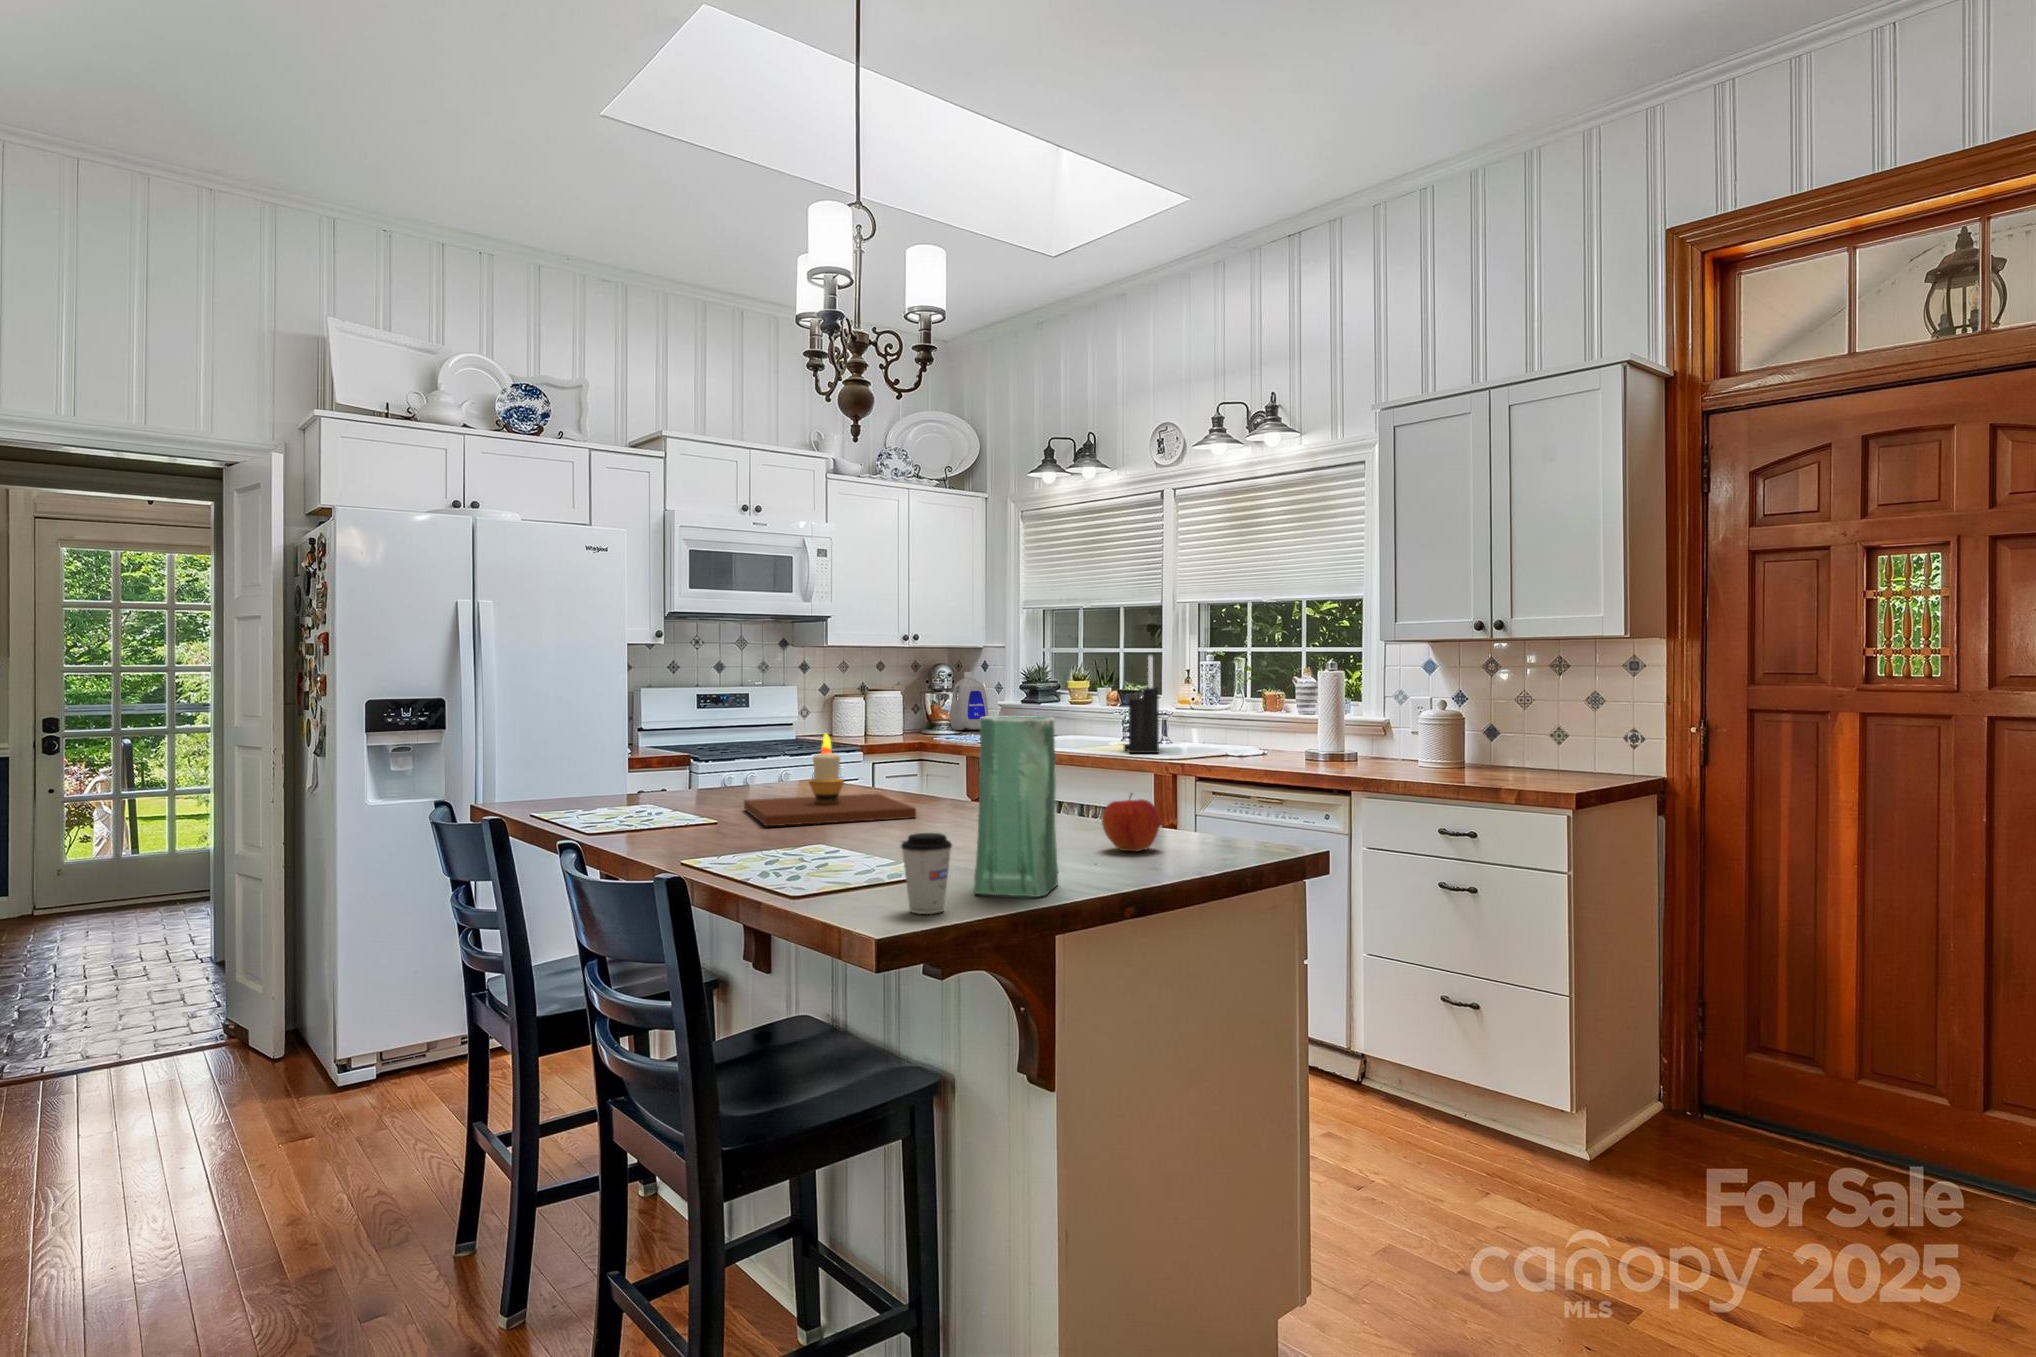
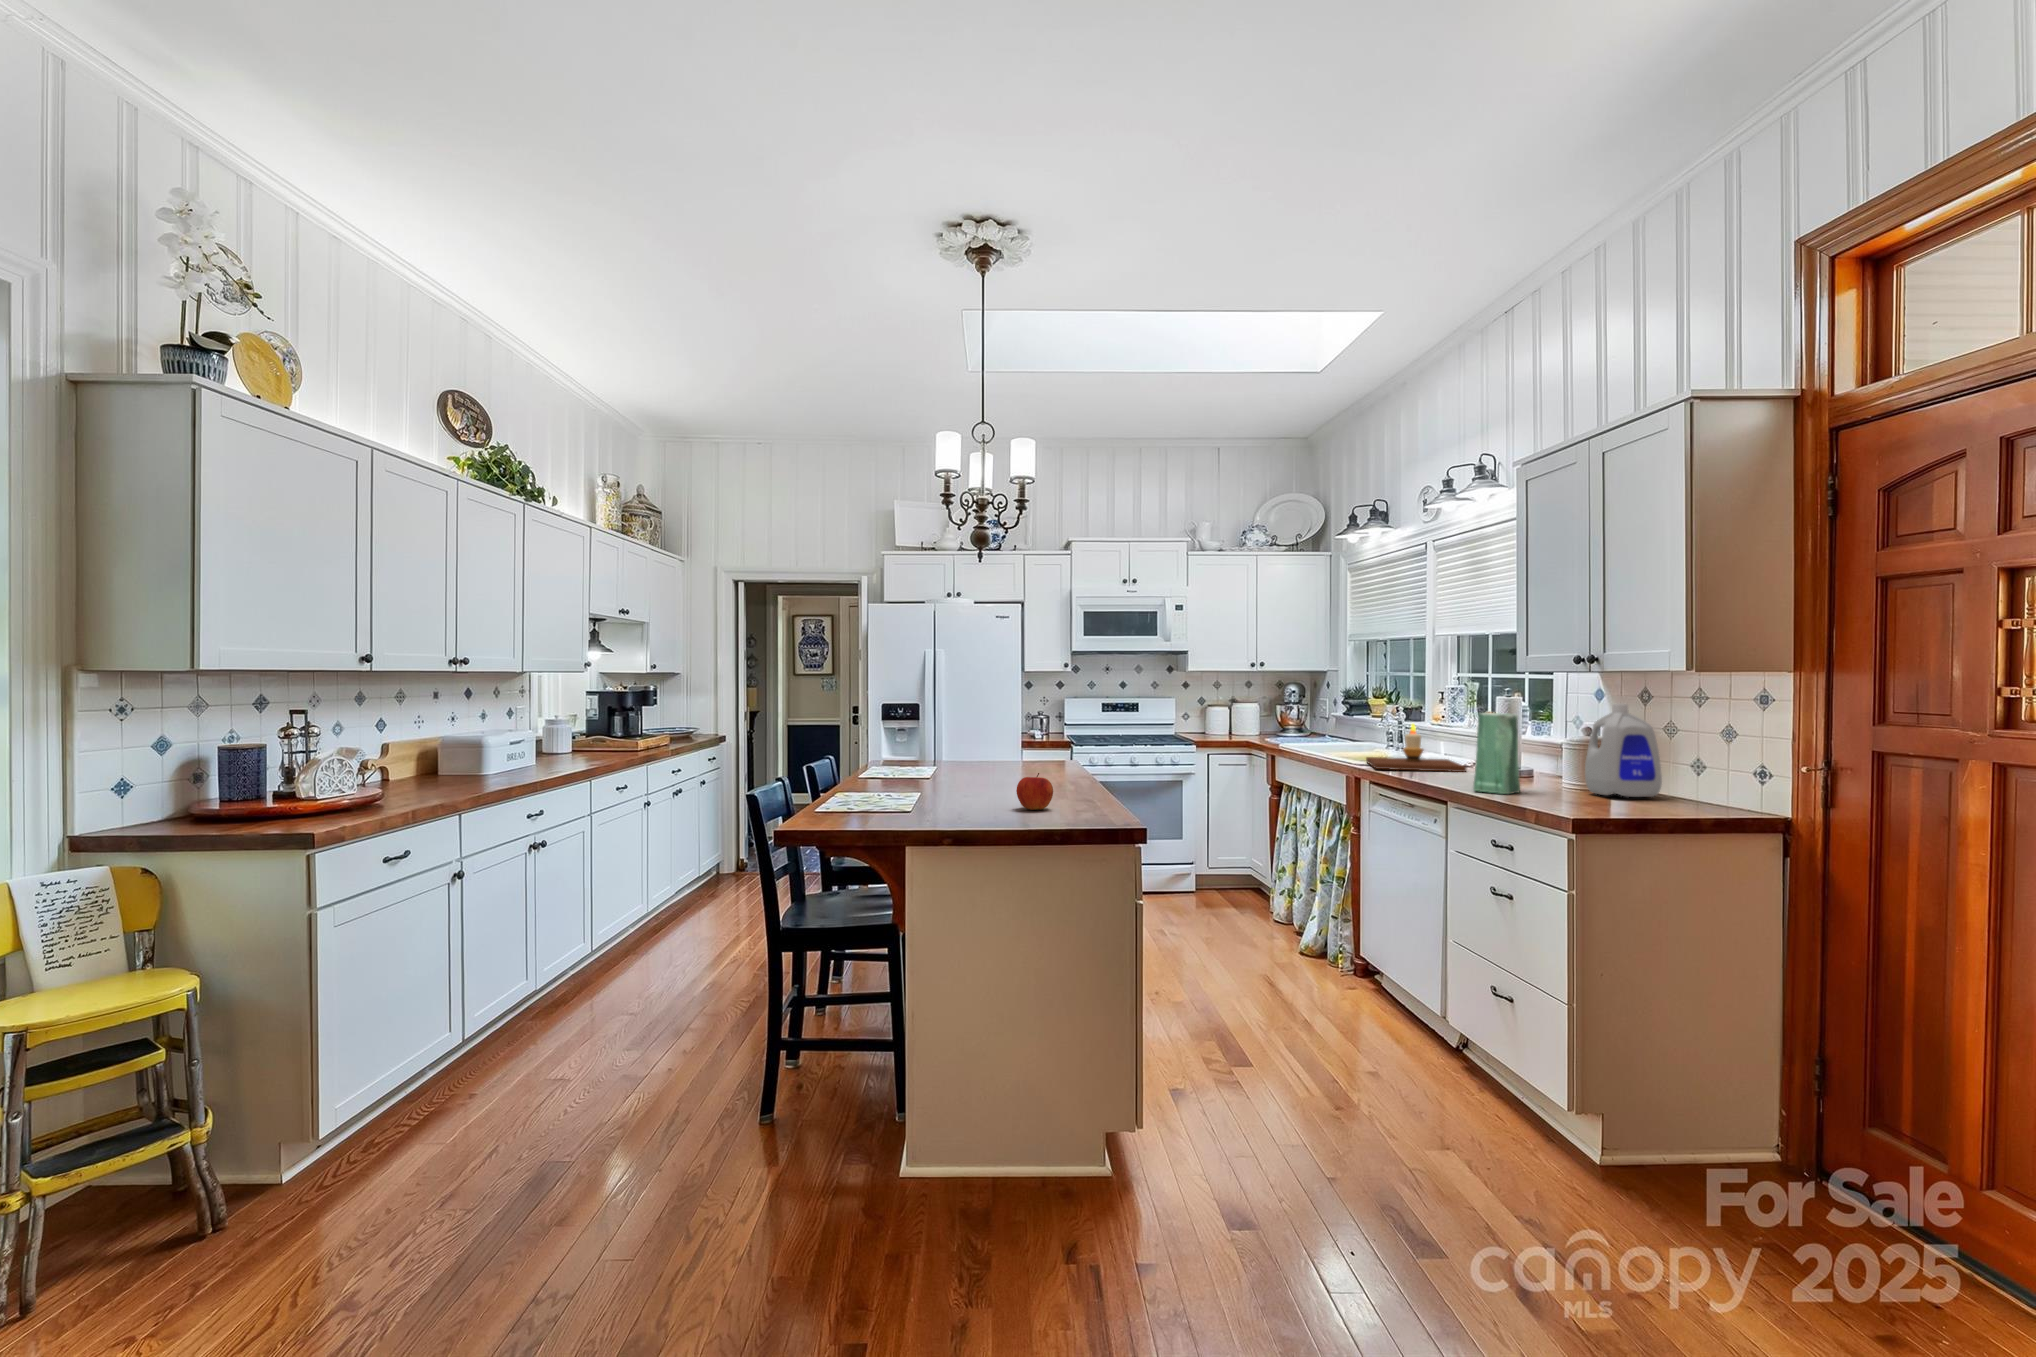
knife block: present [1124,656,1159,753] -> none [1342,681,1381,759]
bottle: present [950,672,989,730] -> present [1585,703,1662,797]
vase: present [974,716,1058,897] -> present [1473,713,1520,794]
candle: present [744,734,916,826] -> present [1366,724,1466,772]
coffee cup: present [901,833,952,914] -> none [816,779,843,821]

